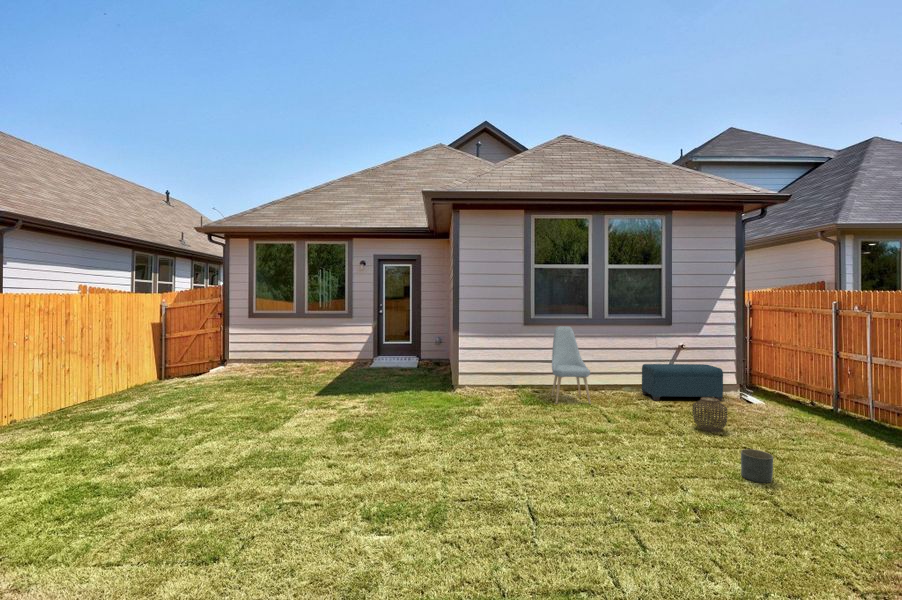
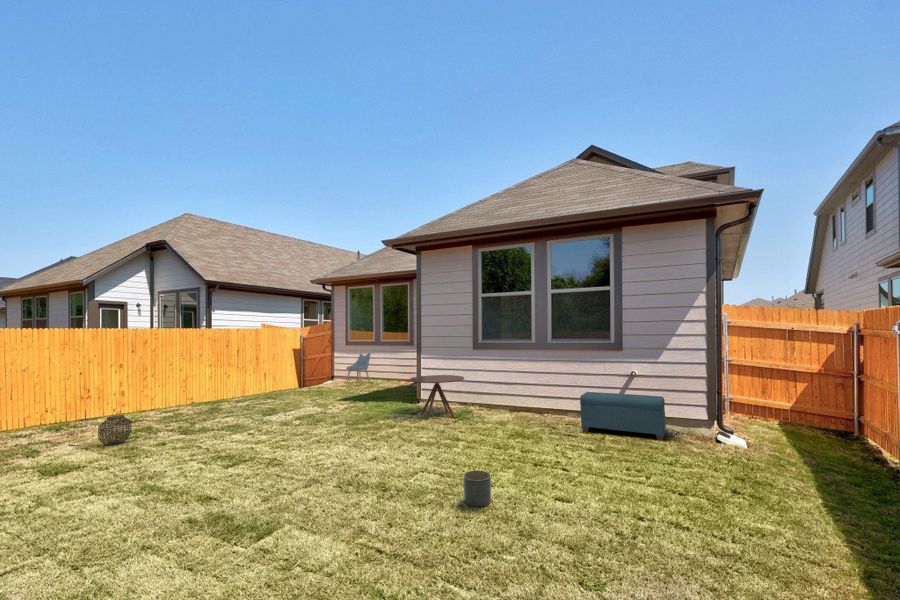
chair: present [551,327,591,404] -> present [346,353,370,384]
round table: none [464,354,527,407] -> present [409,375,464,420]
woven basket: present [693,397,727,432] -> present [98,415,132,446]

